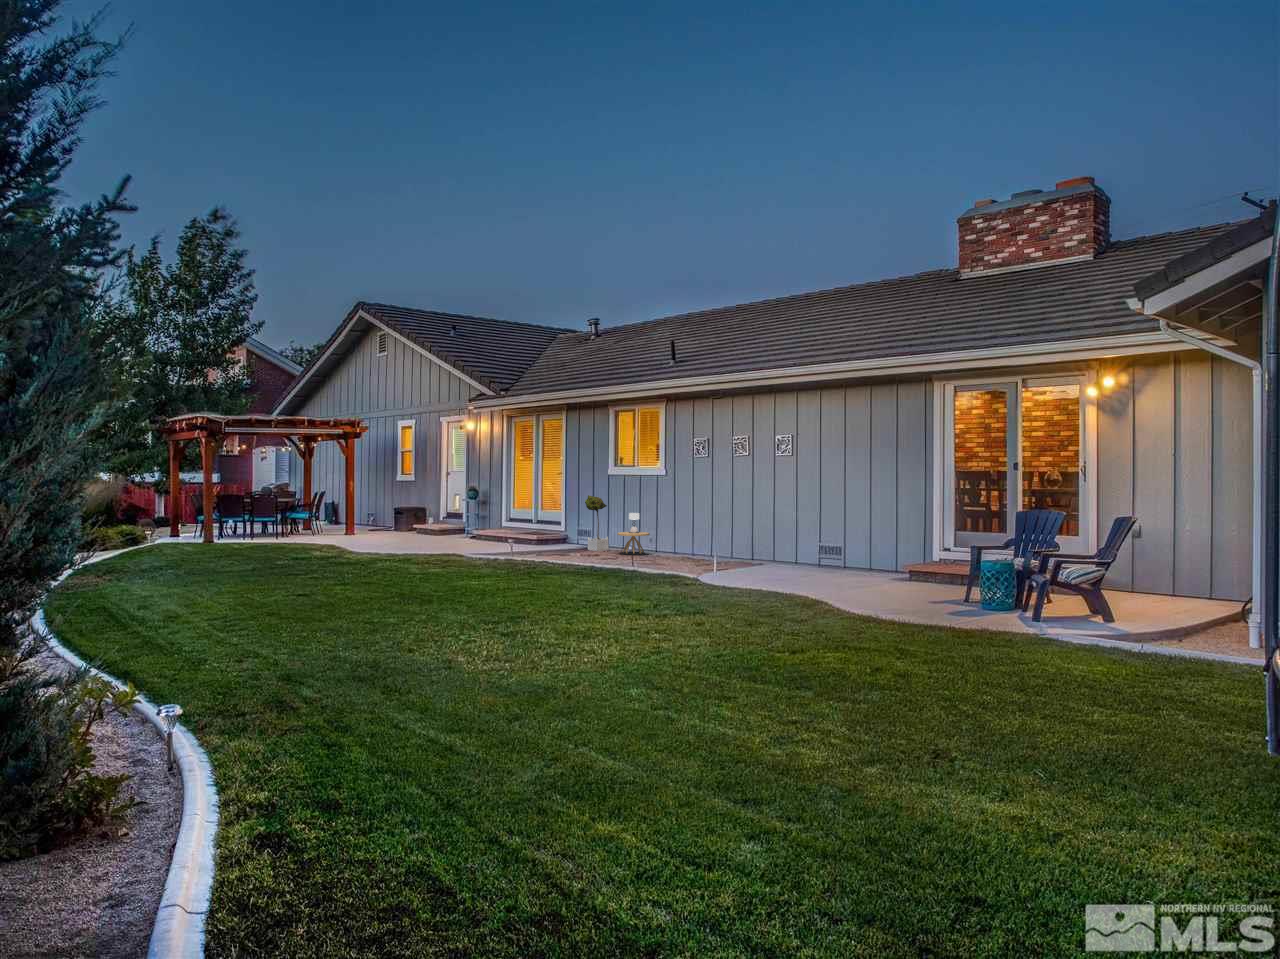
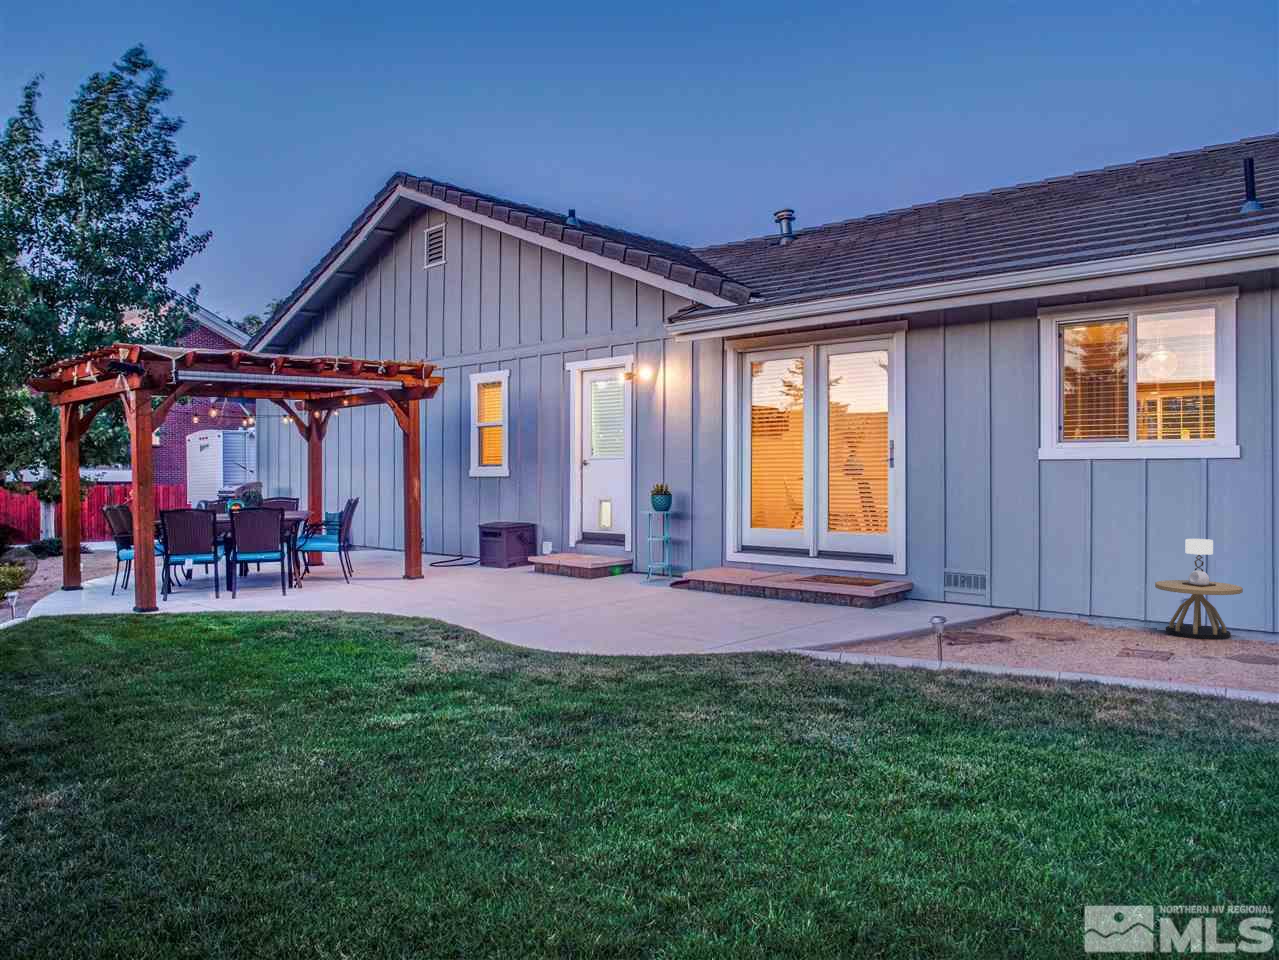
potted tree: present [585,495,609,551] -> none [1018,499,1074,622]

